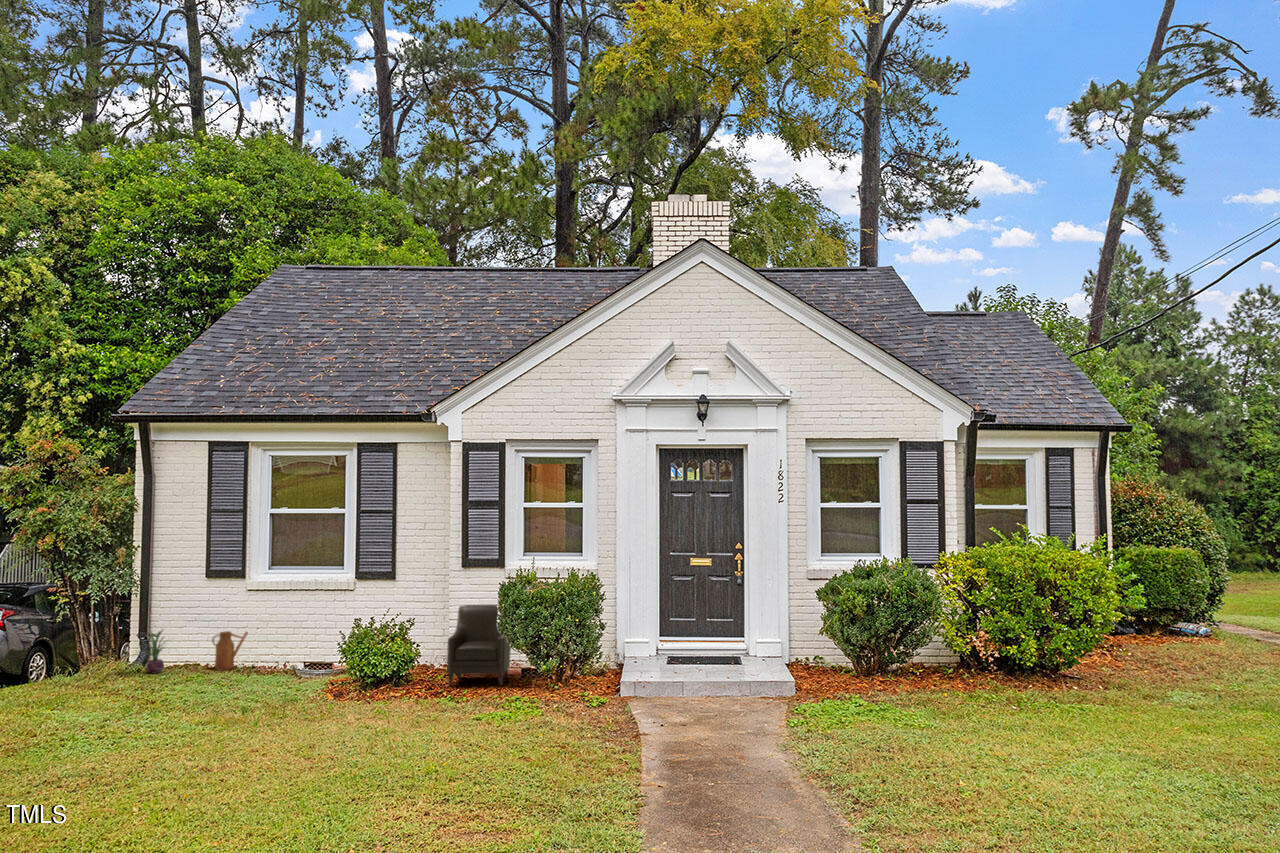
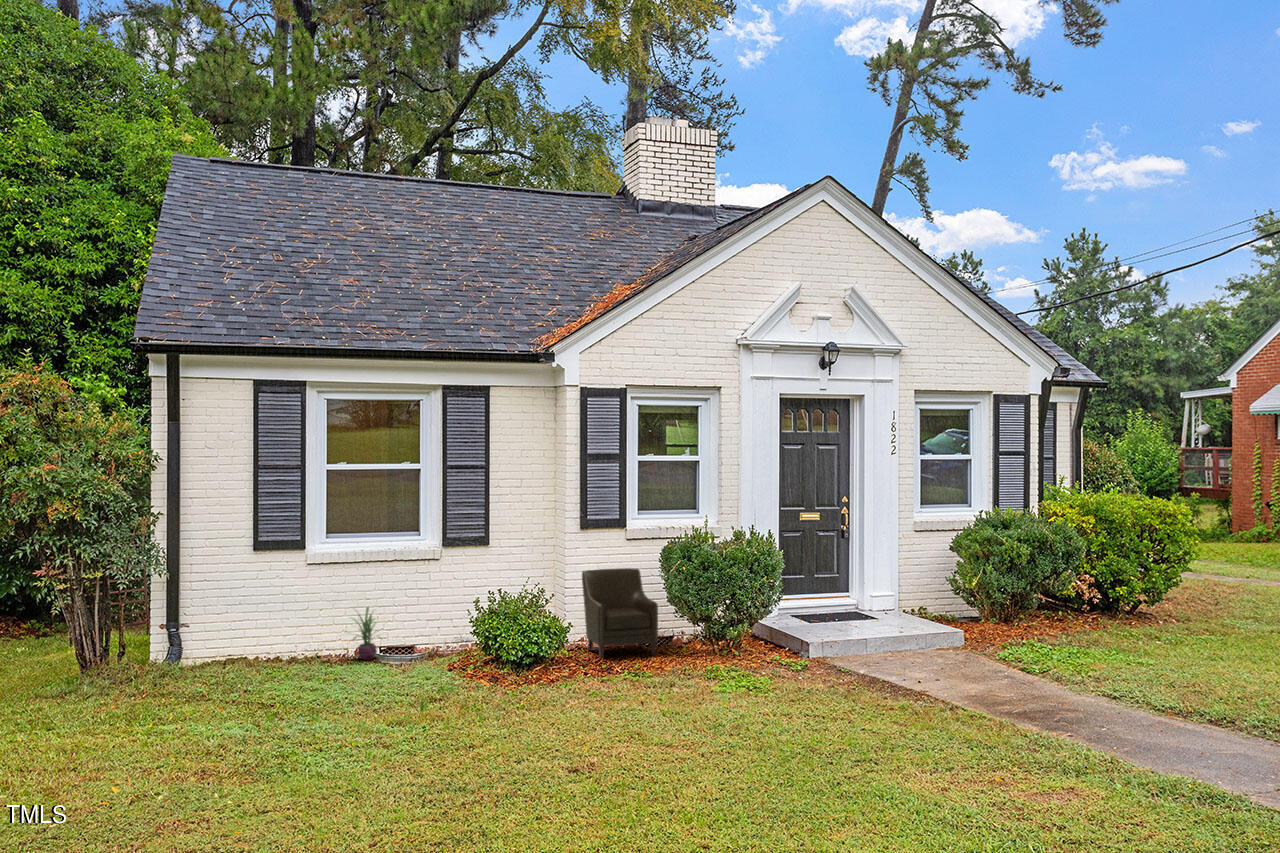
decorative plant: present [145,630,165,674] -> present [352,607,380,660]
watering can: present [212,631,248,671] -> none [268,614,315,662]

